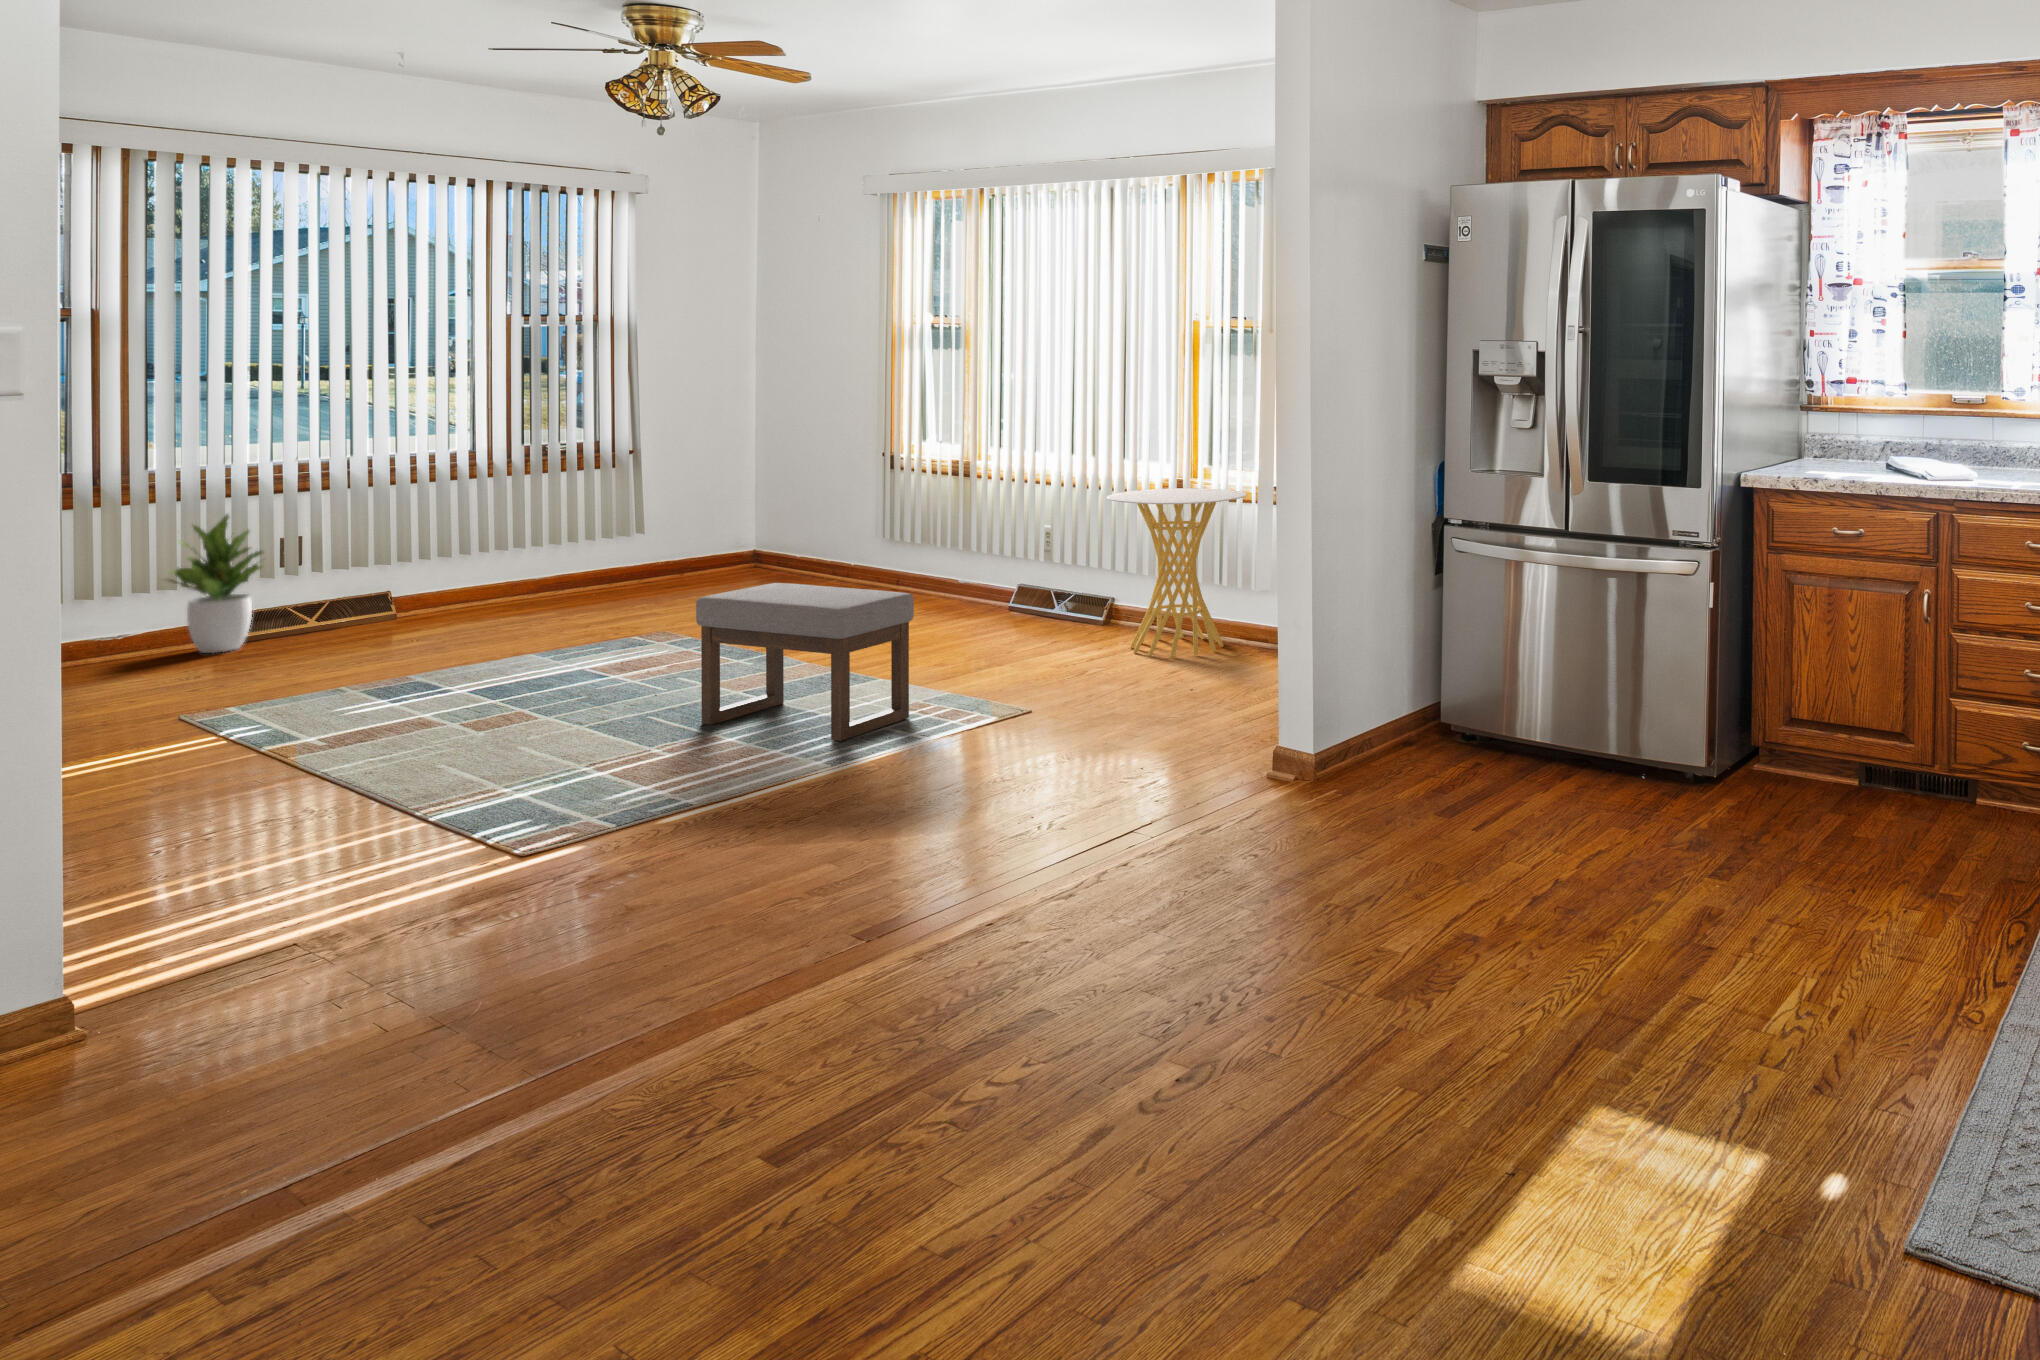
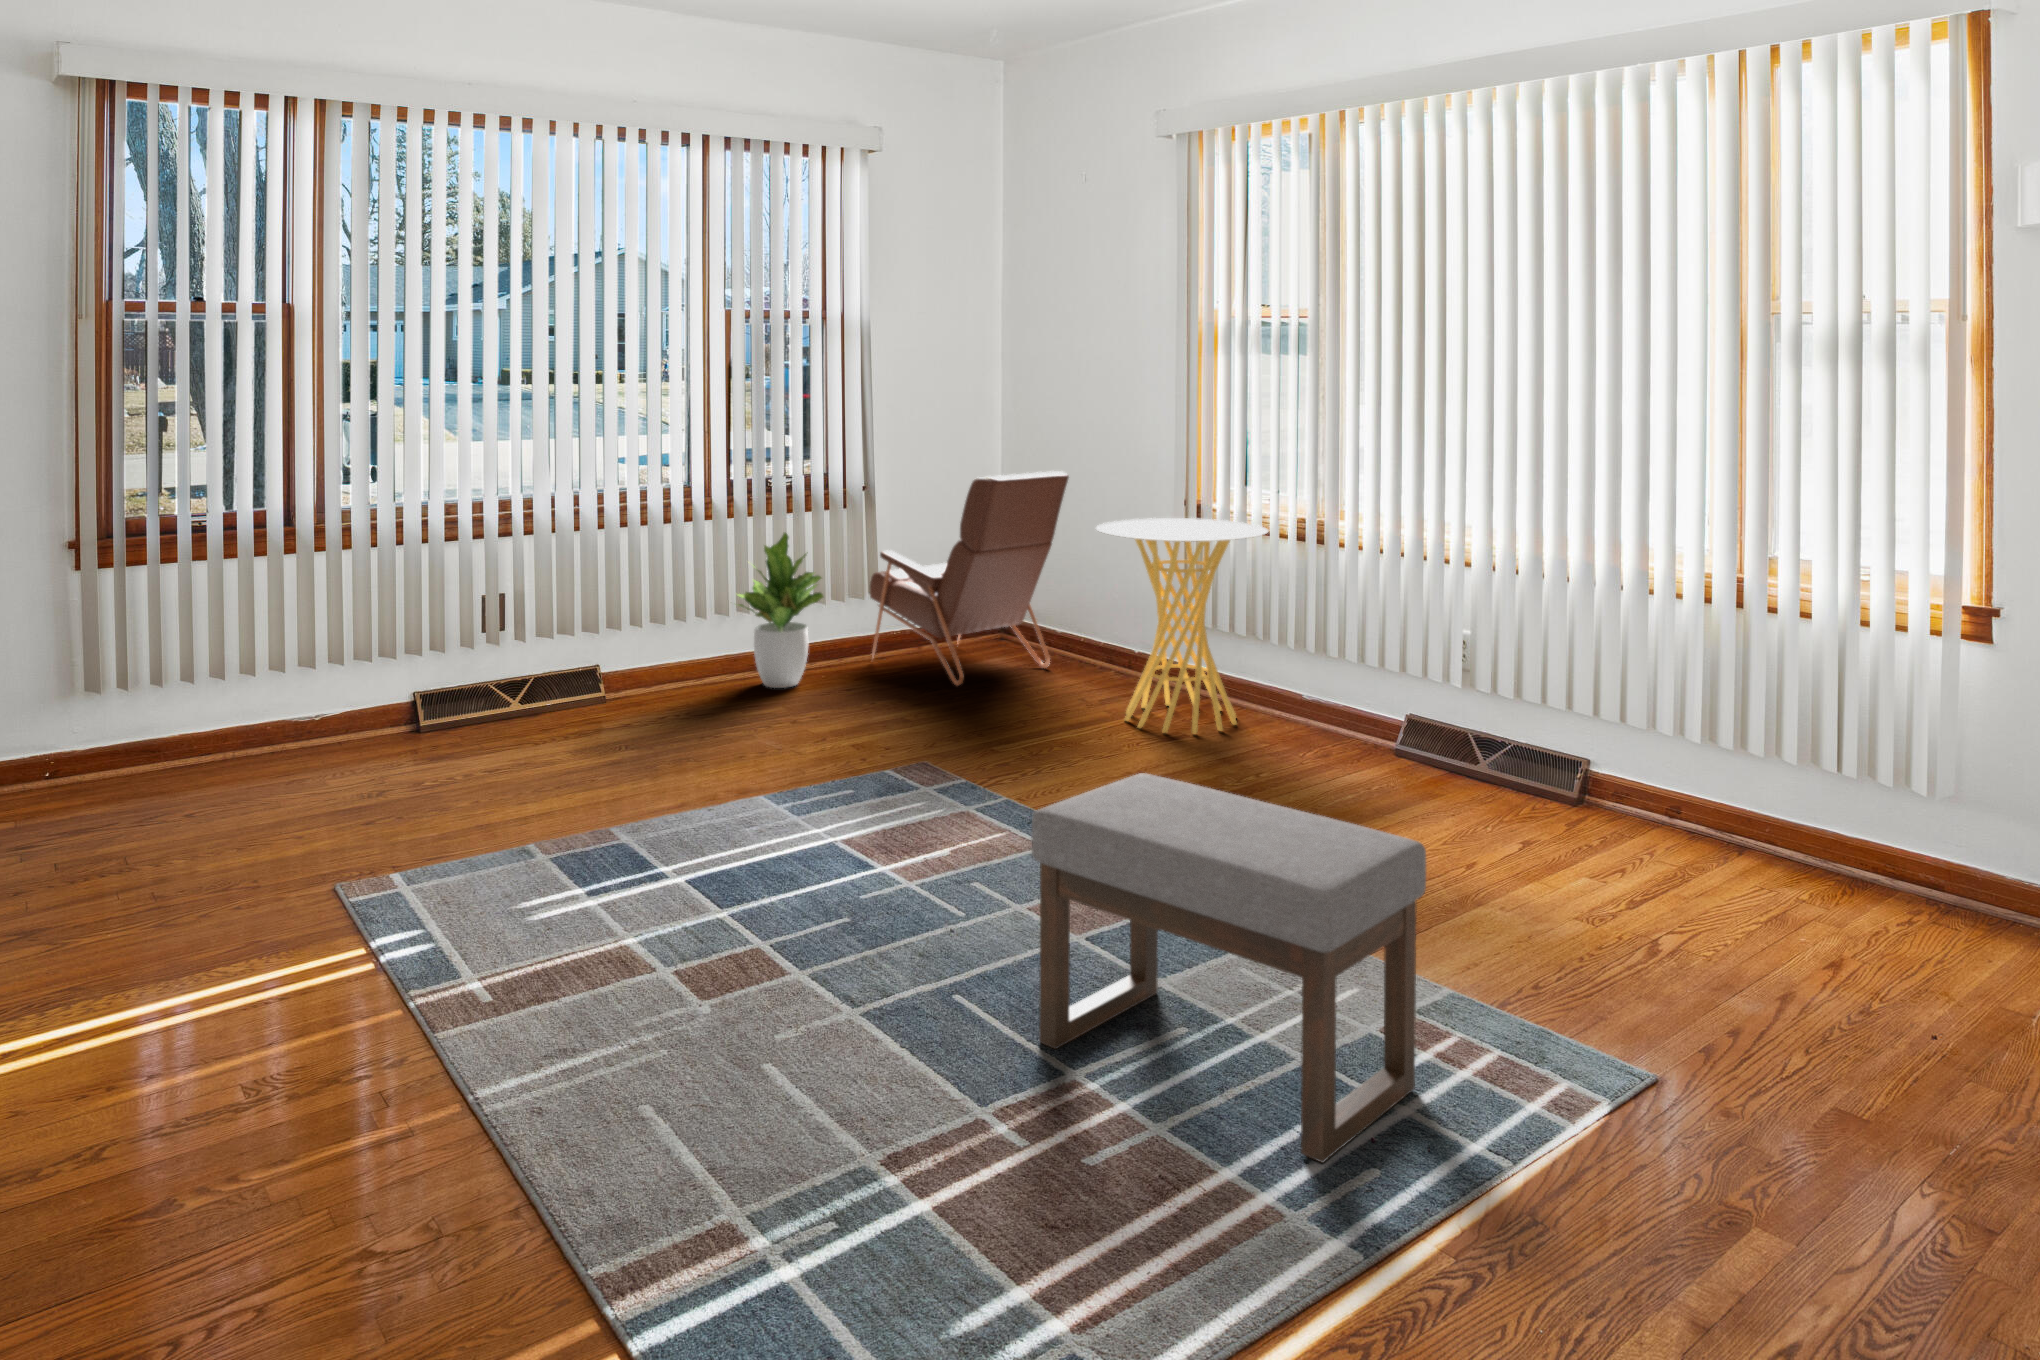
armchair: none [636,435,799,592] -> present [870,471,1069,686]
side table: present [1106,488,1247,657] -> present [1096,518,1268,734]
potted plant: present [169,514,263,653] -> present [739,533,823,688]

